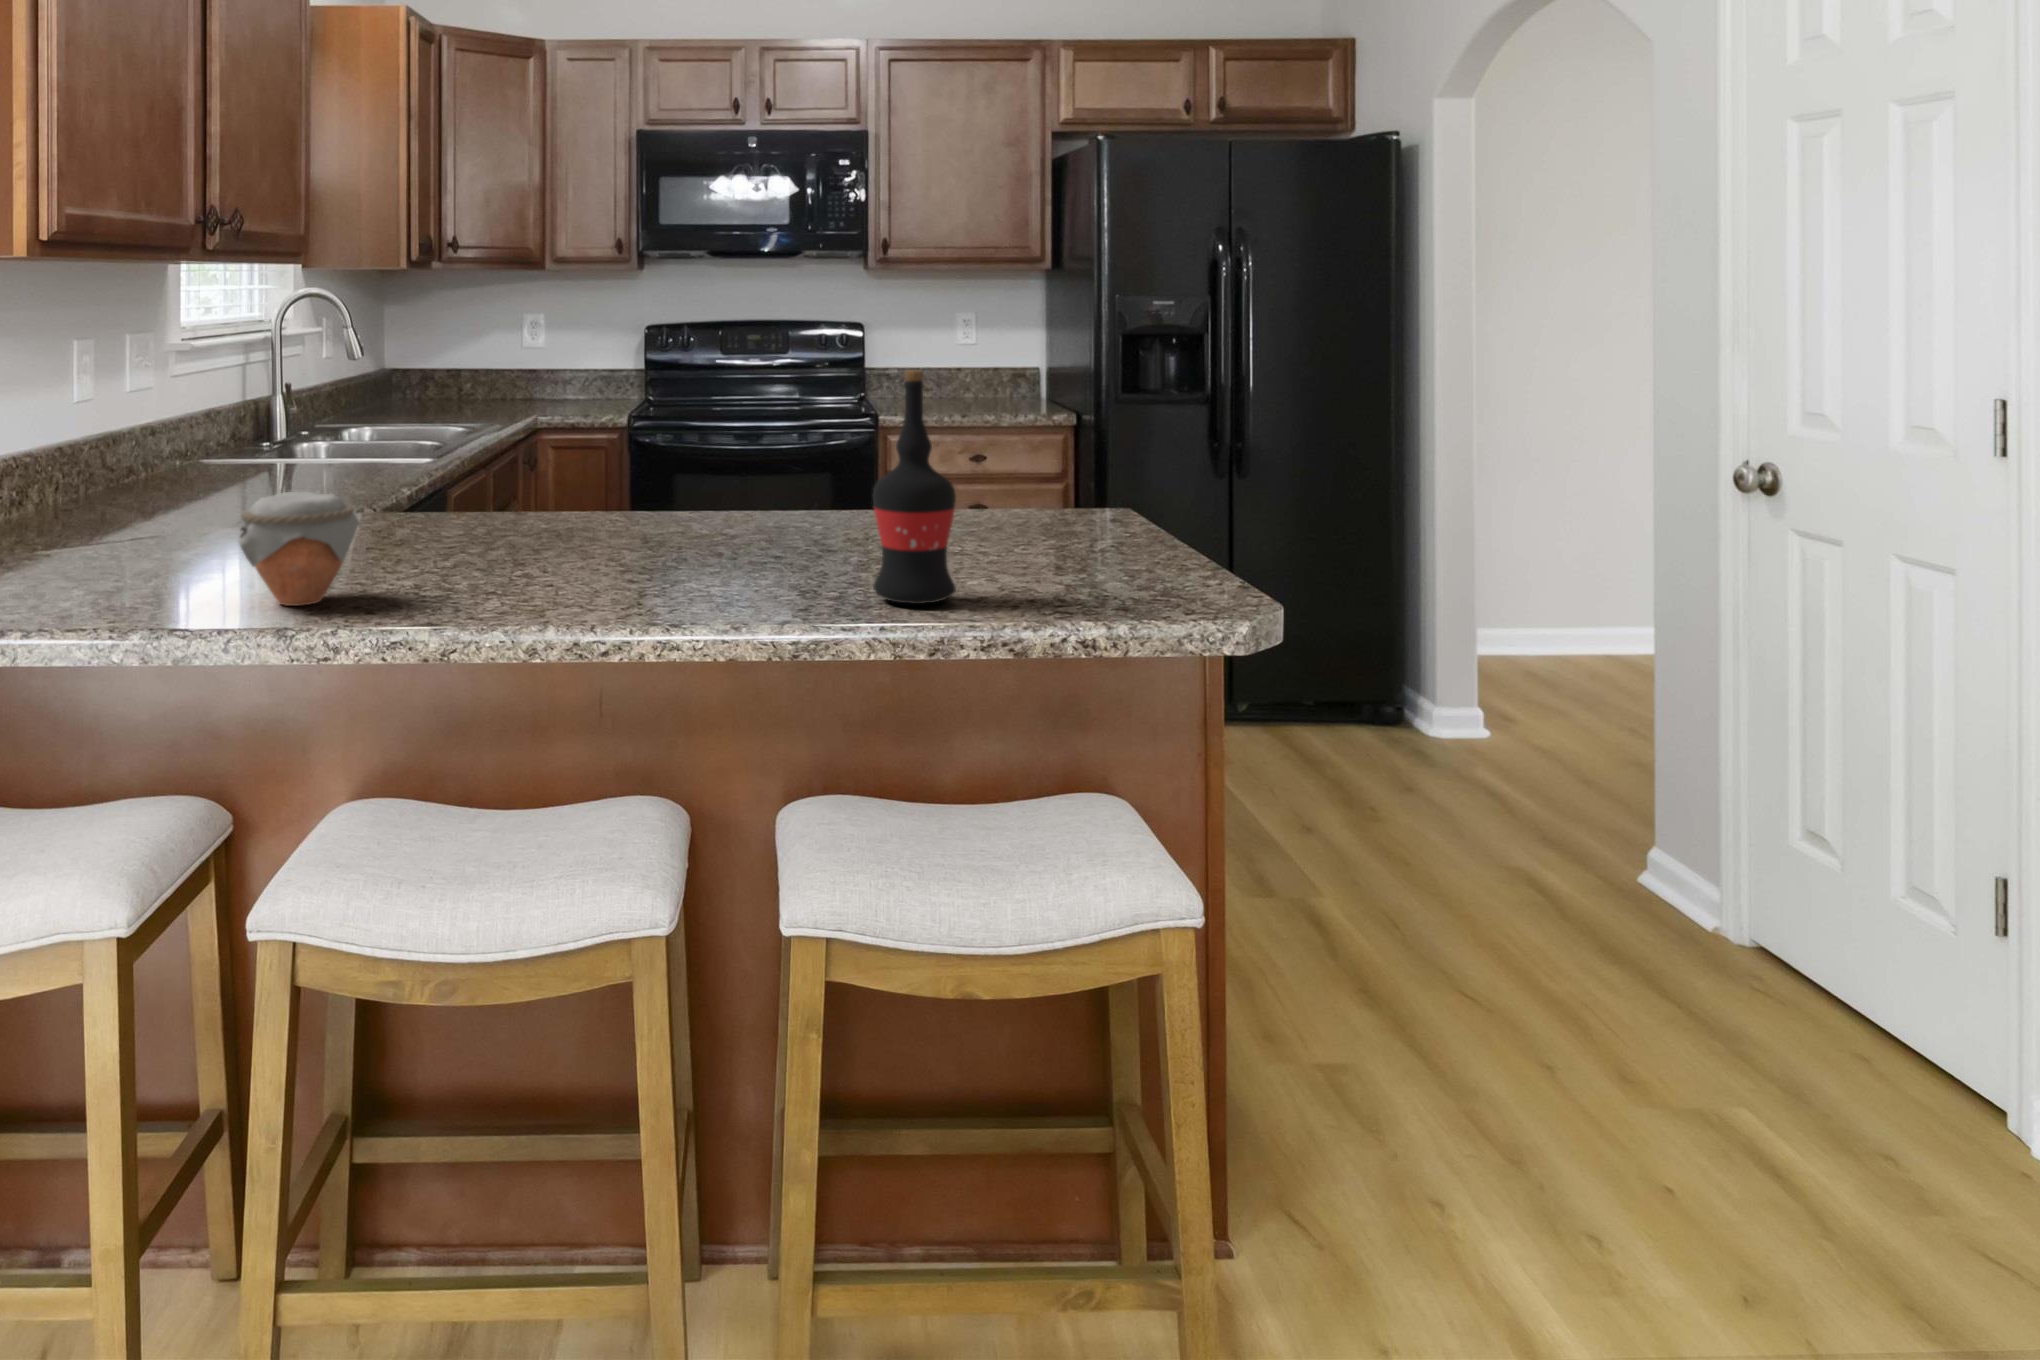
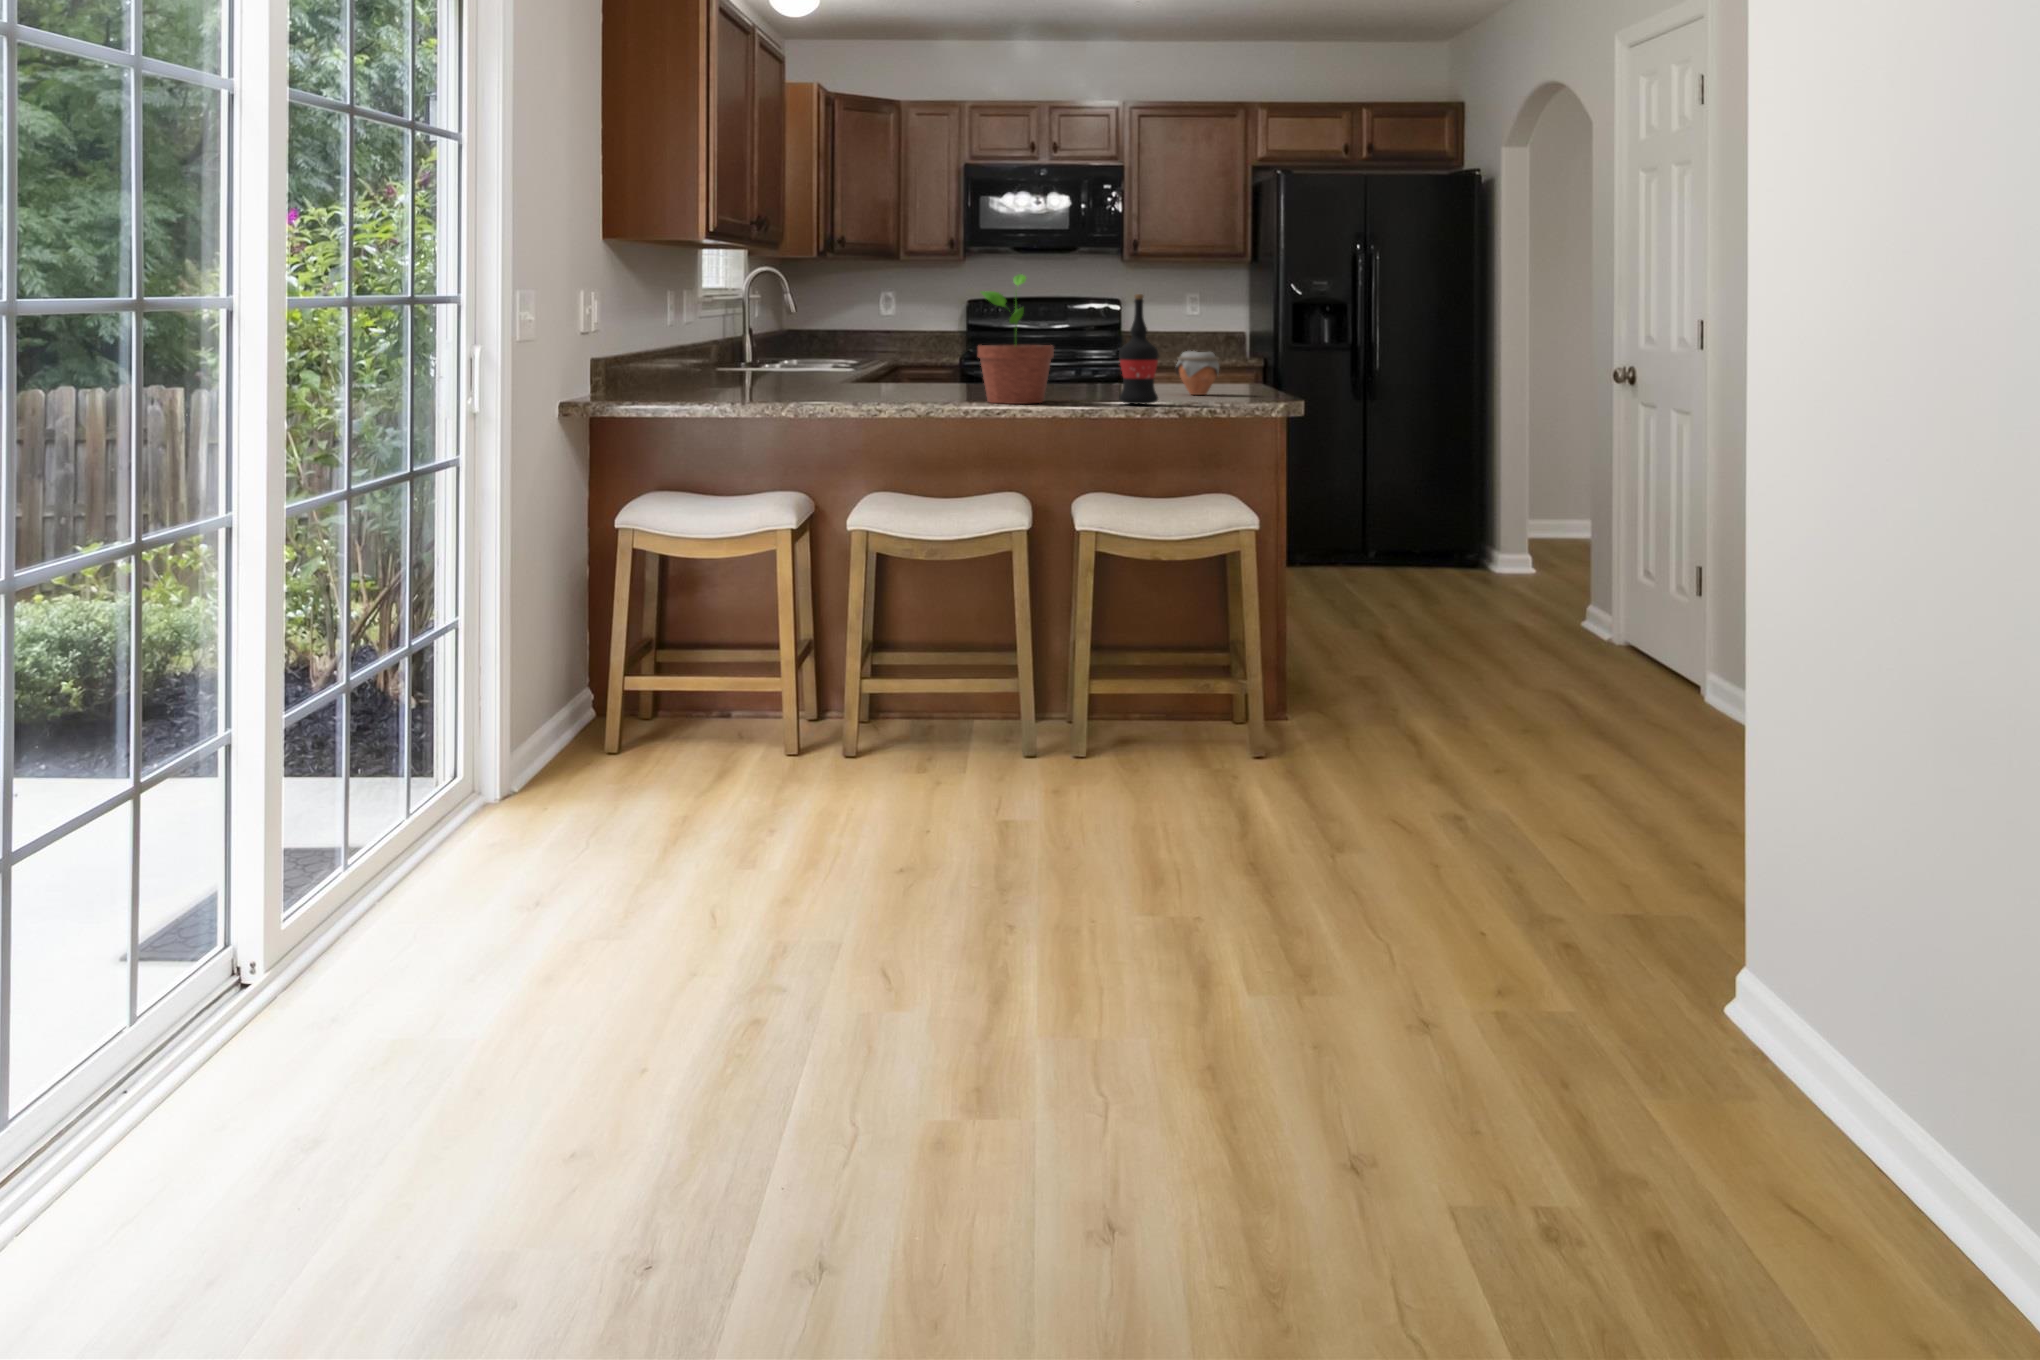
potted plant: none [576,326,736,611] -> present [978,274,1054,404]
jar: present [239,492,360,606] -> present [1175,351,1219,395]

